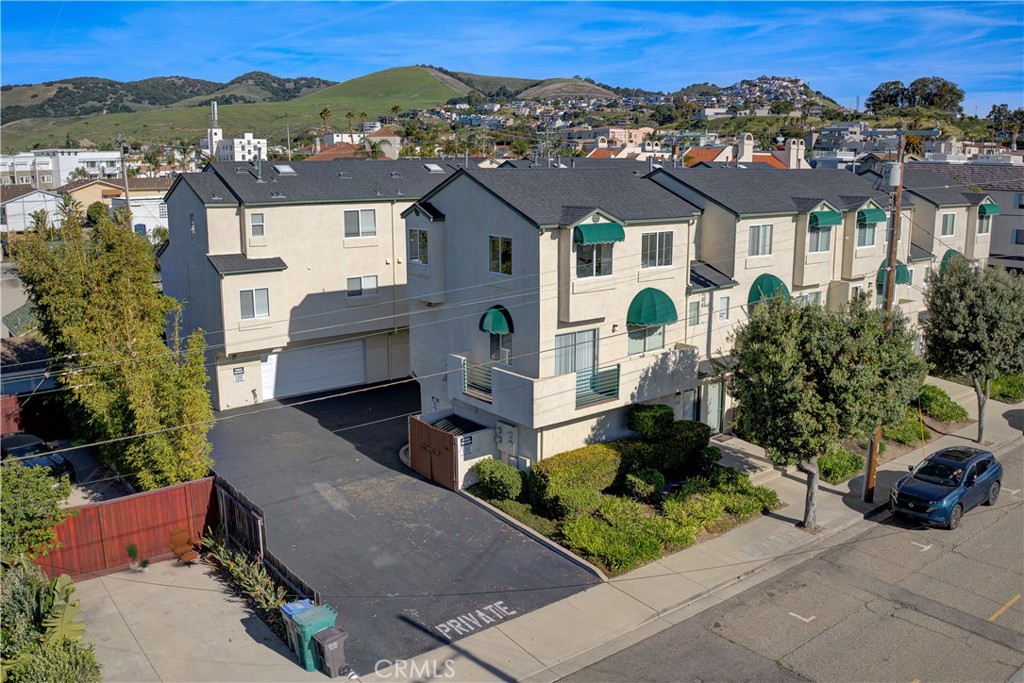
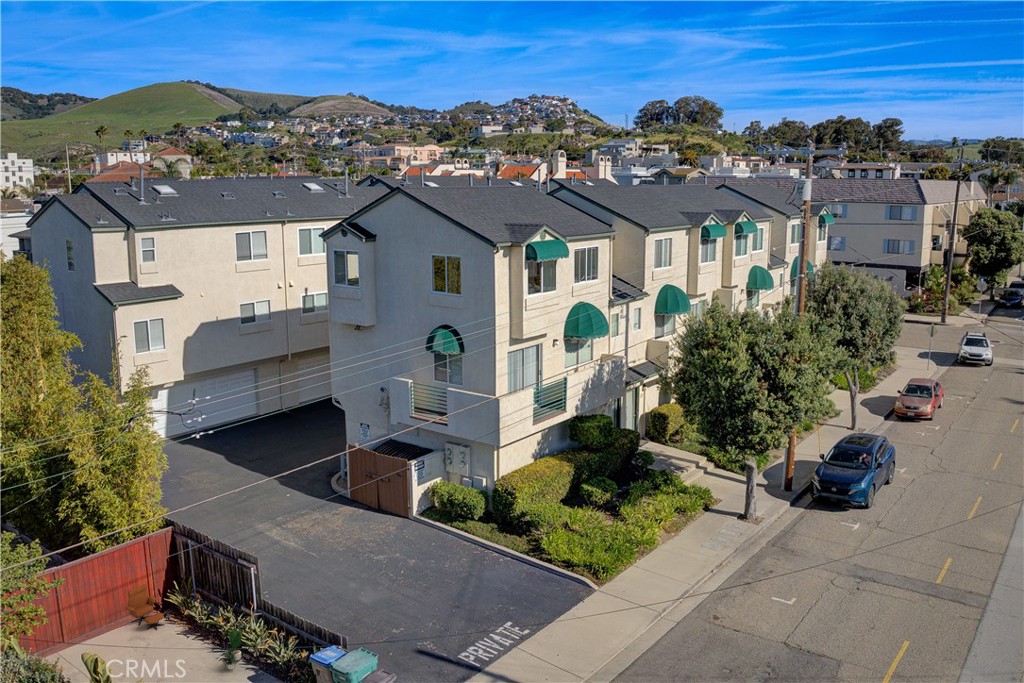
potted plant: present [126,544,150,572] -> present [222,629,242,669]

